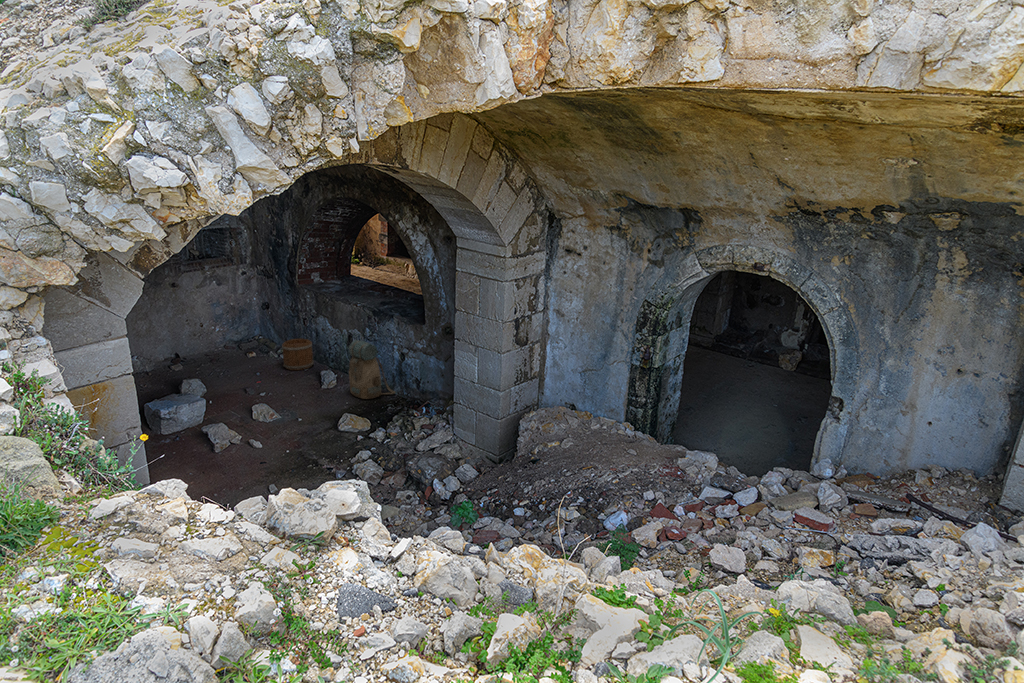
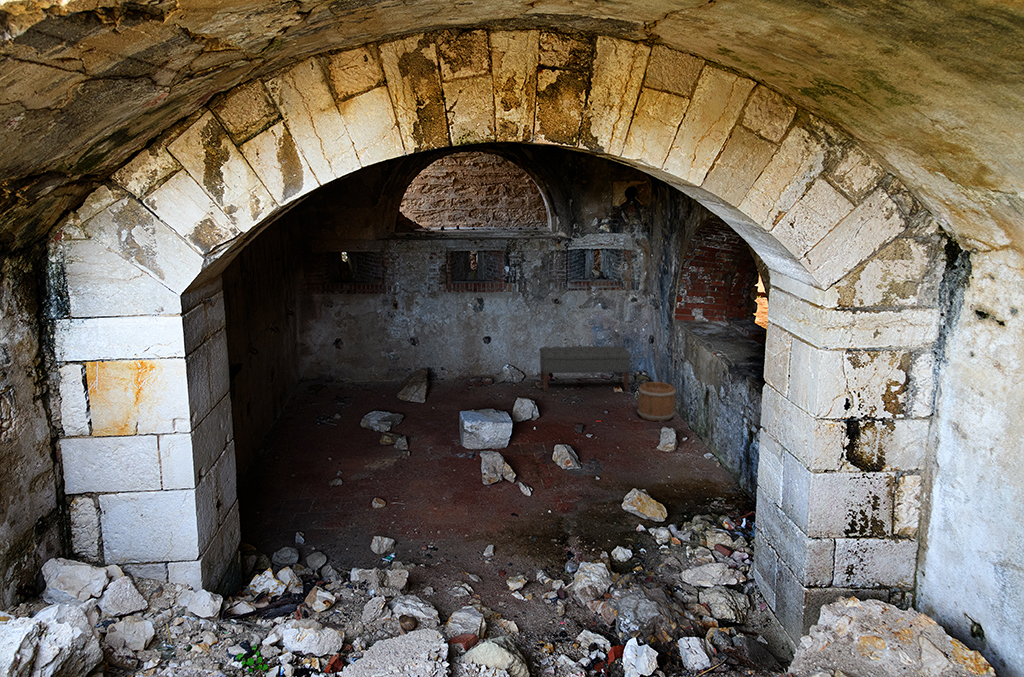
bench: none [165,318,256,371] -> present [539,346,631,391]
backpack: present [349,340,396,399] -> none [678,398,734,483]

